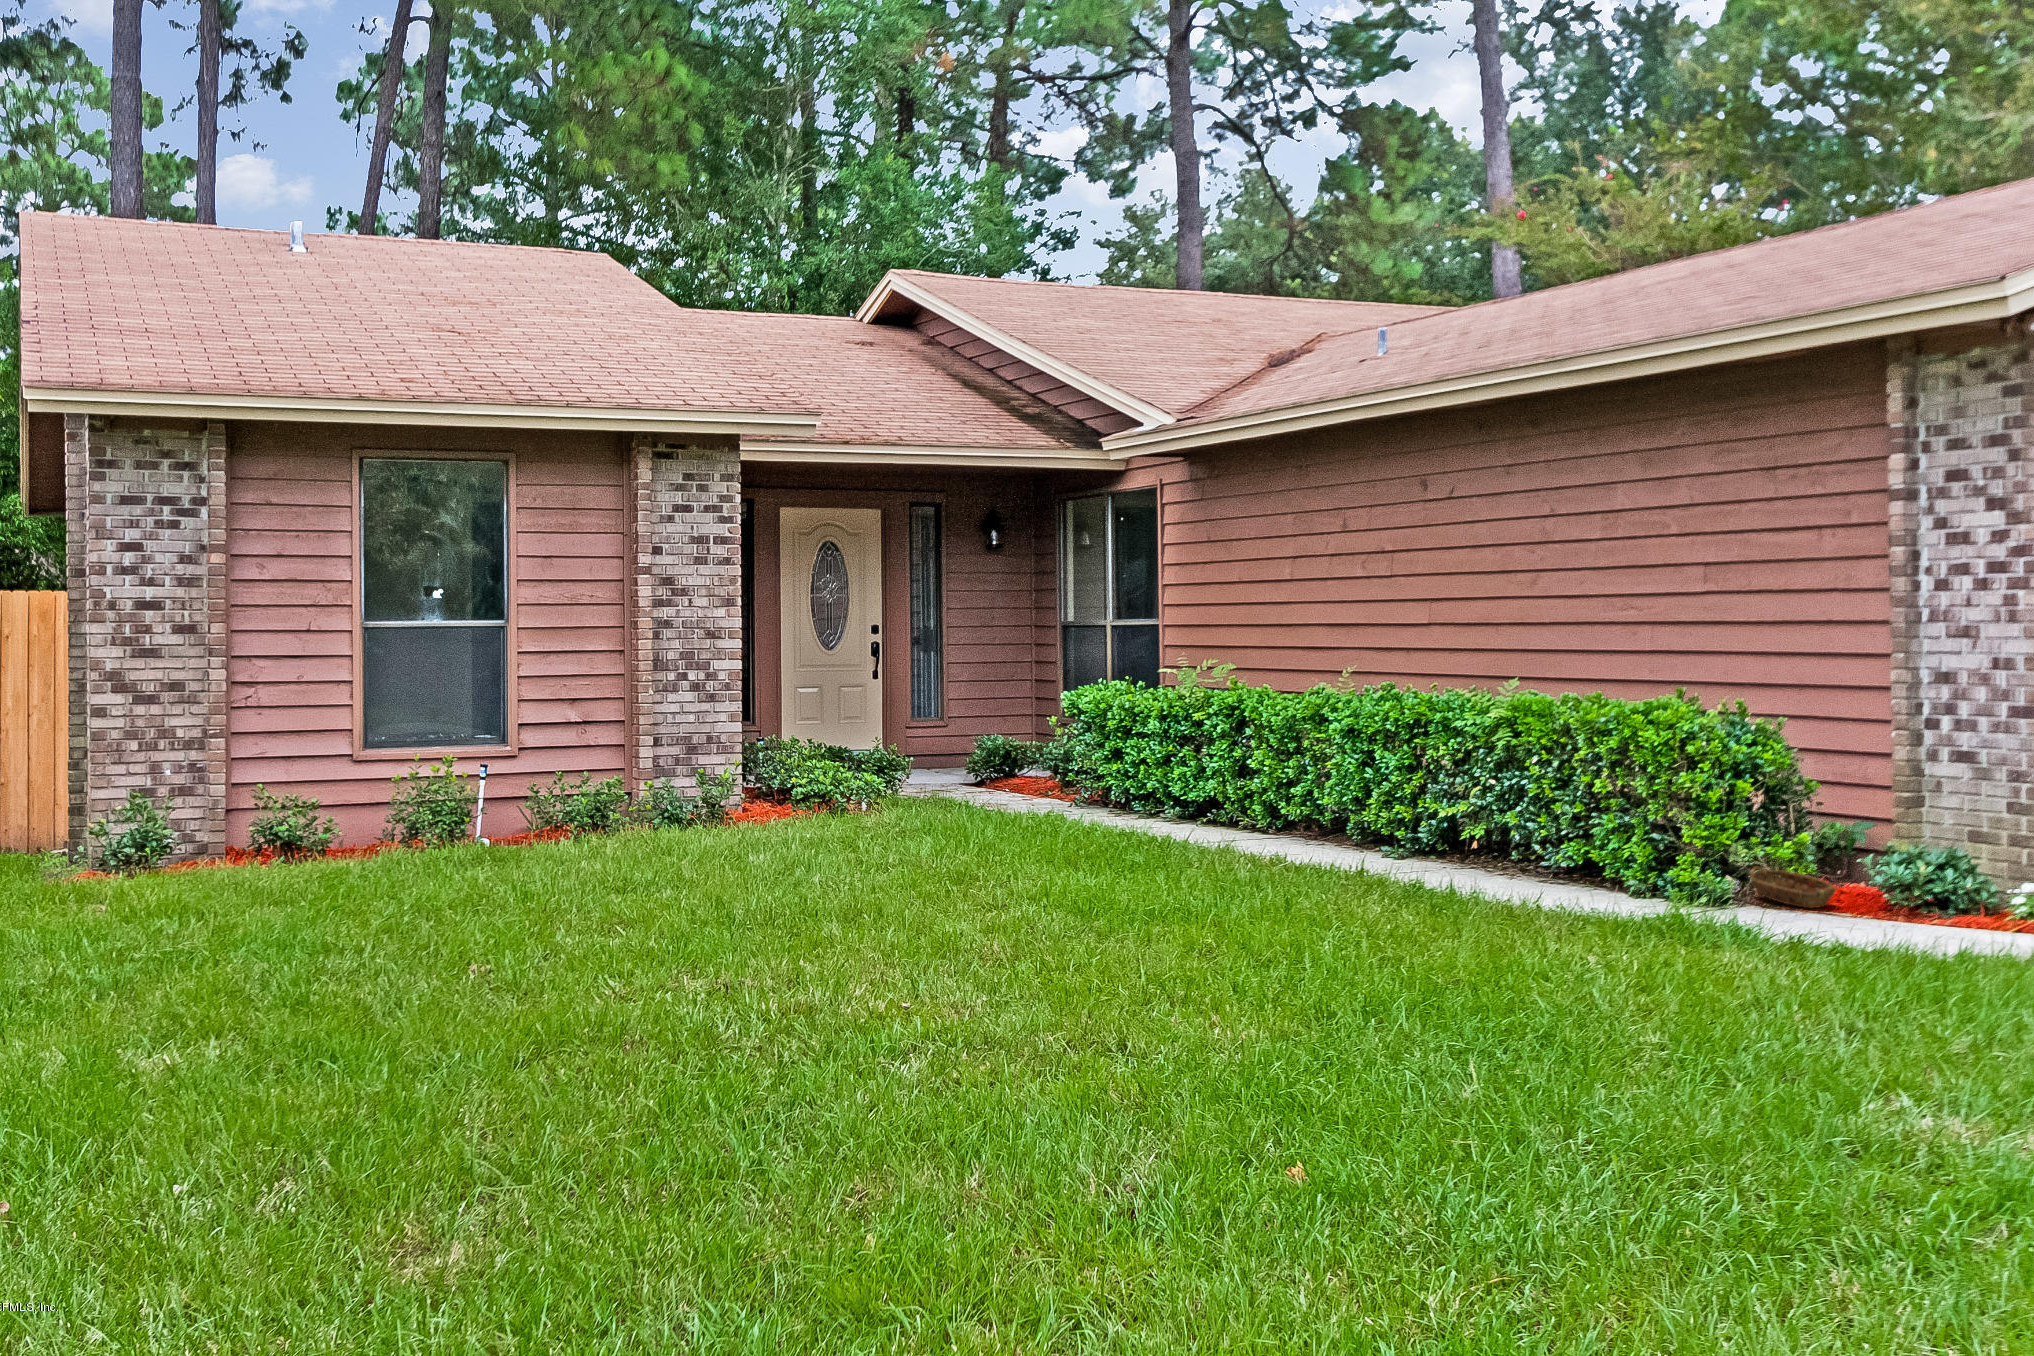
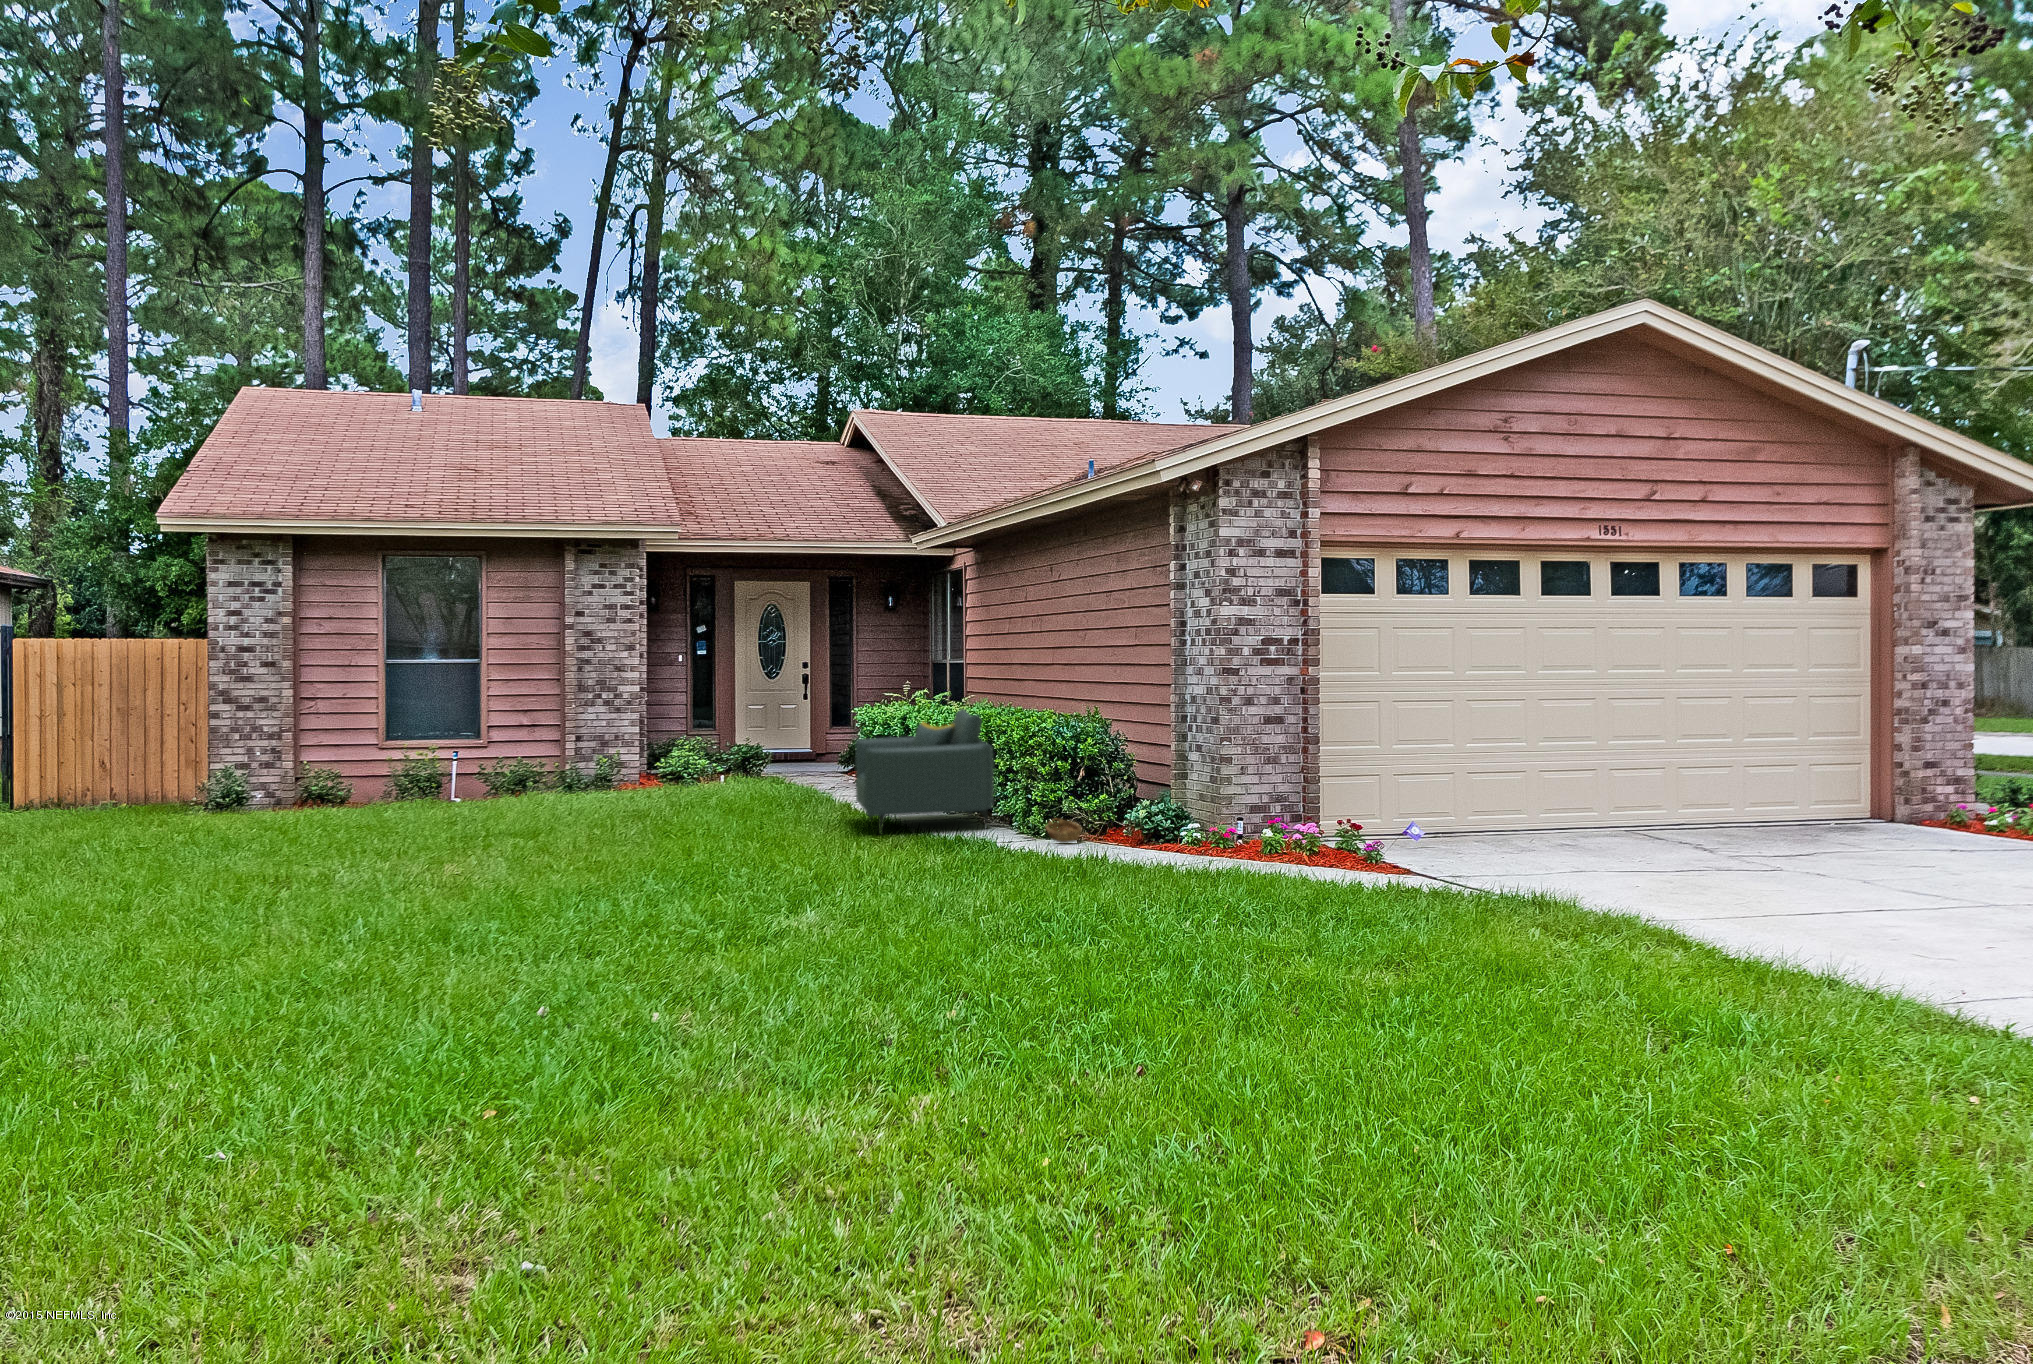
armchair: none [1337,690,1598,899] -> present [855,709,994,834]

